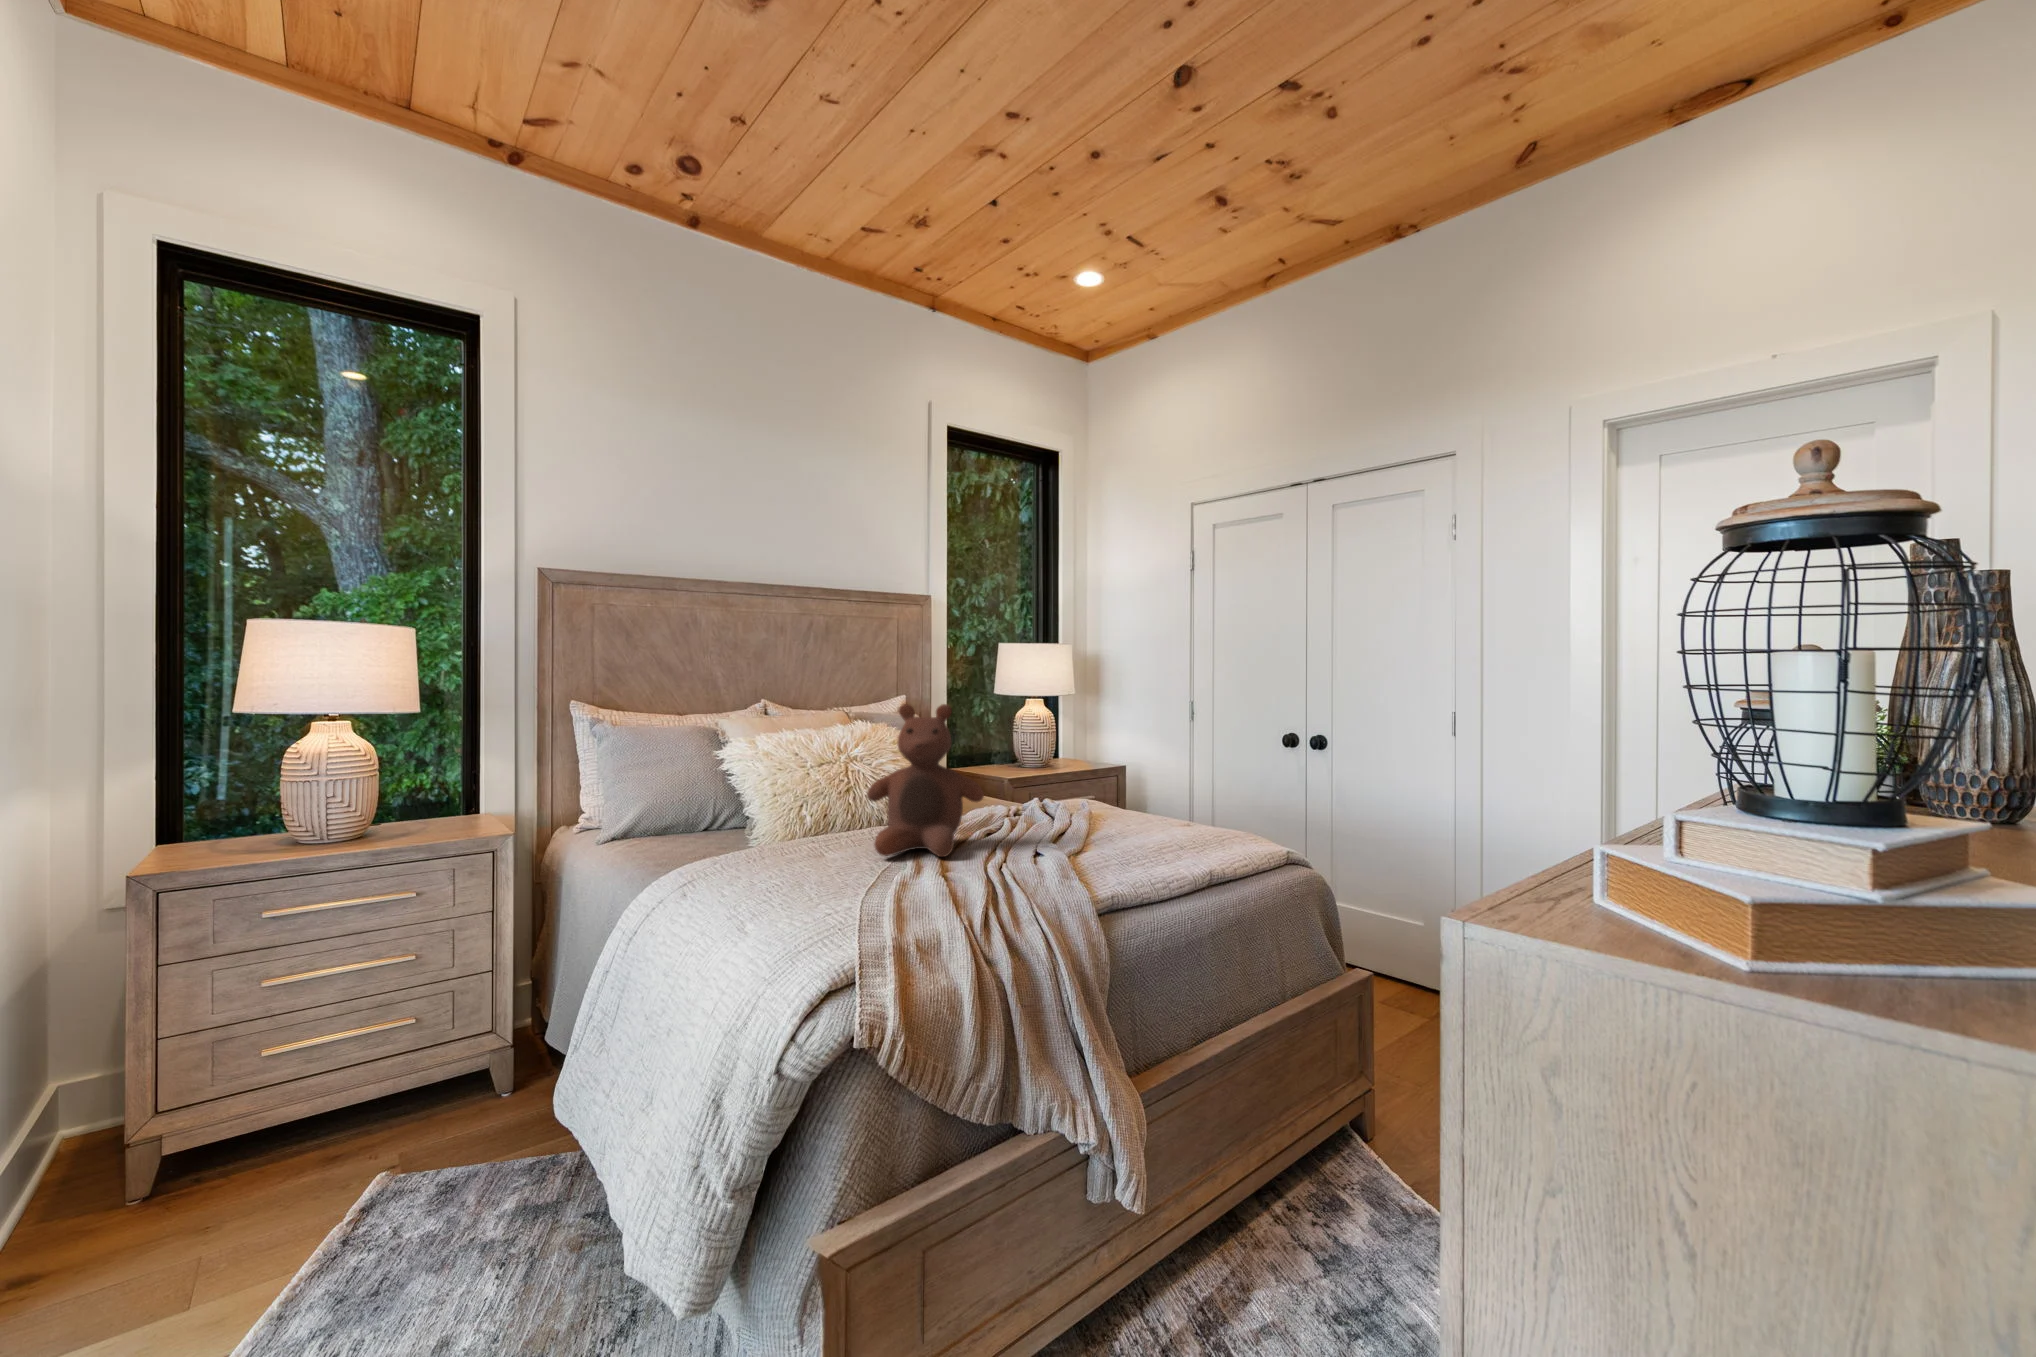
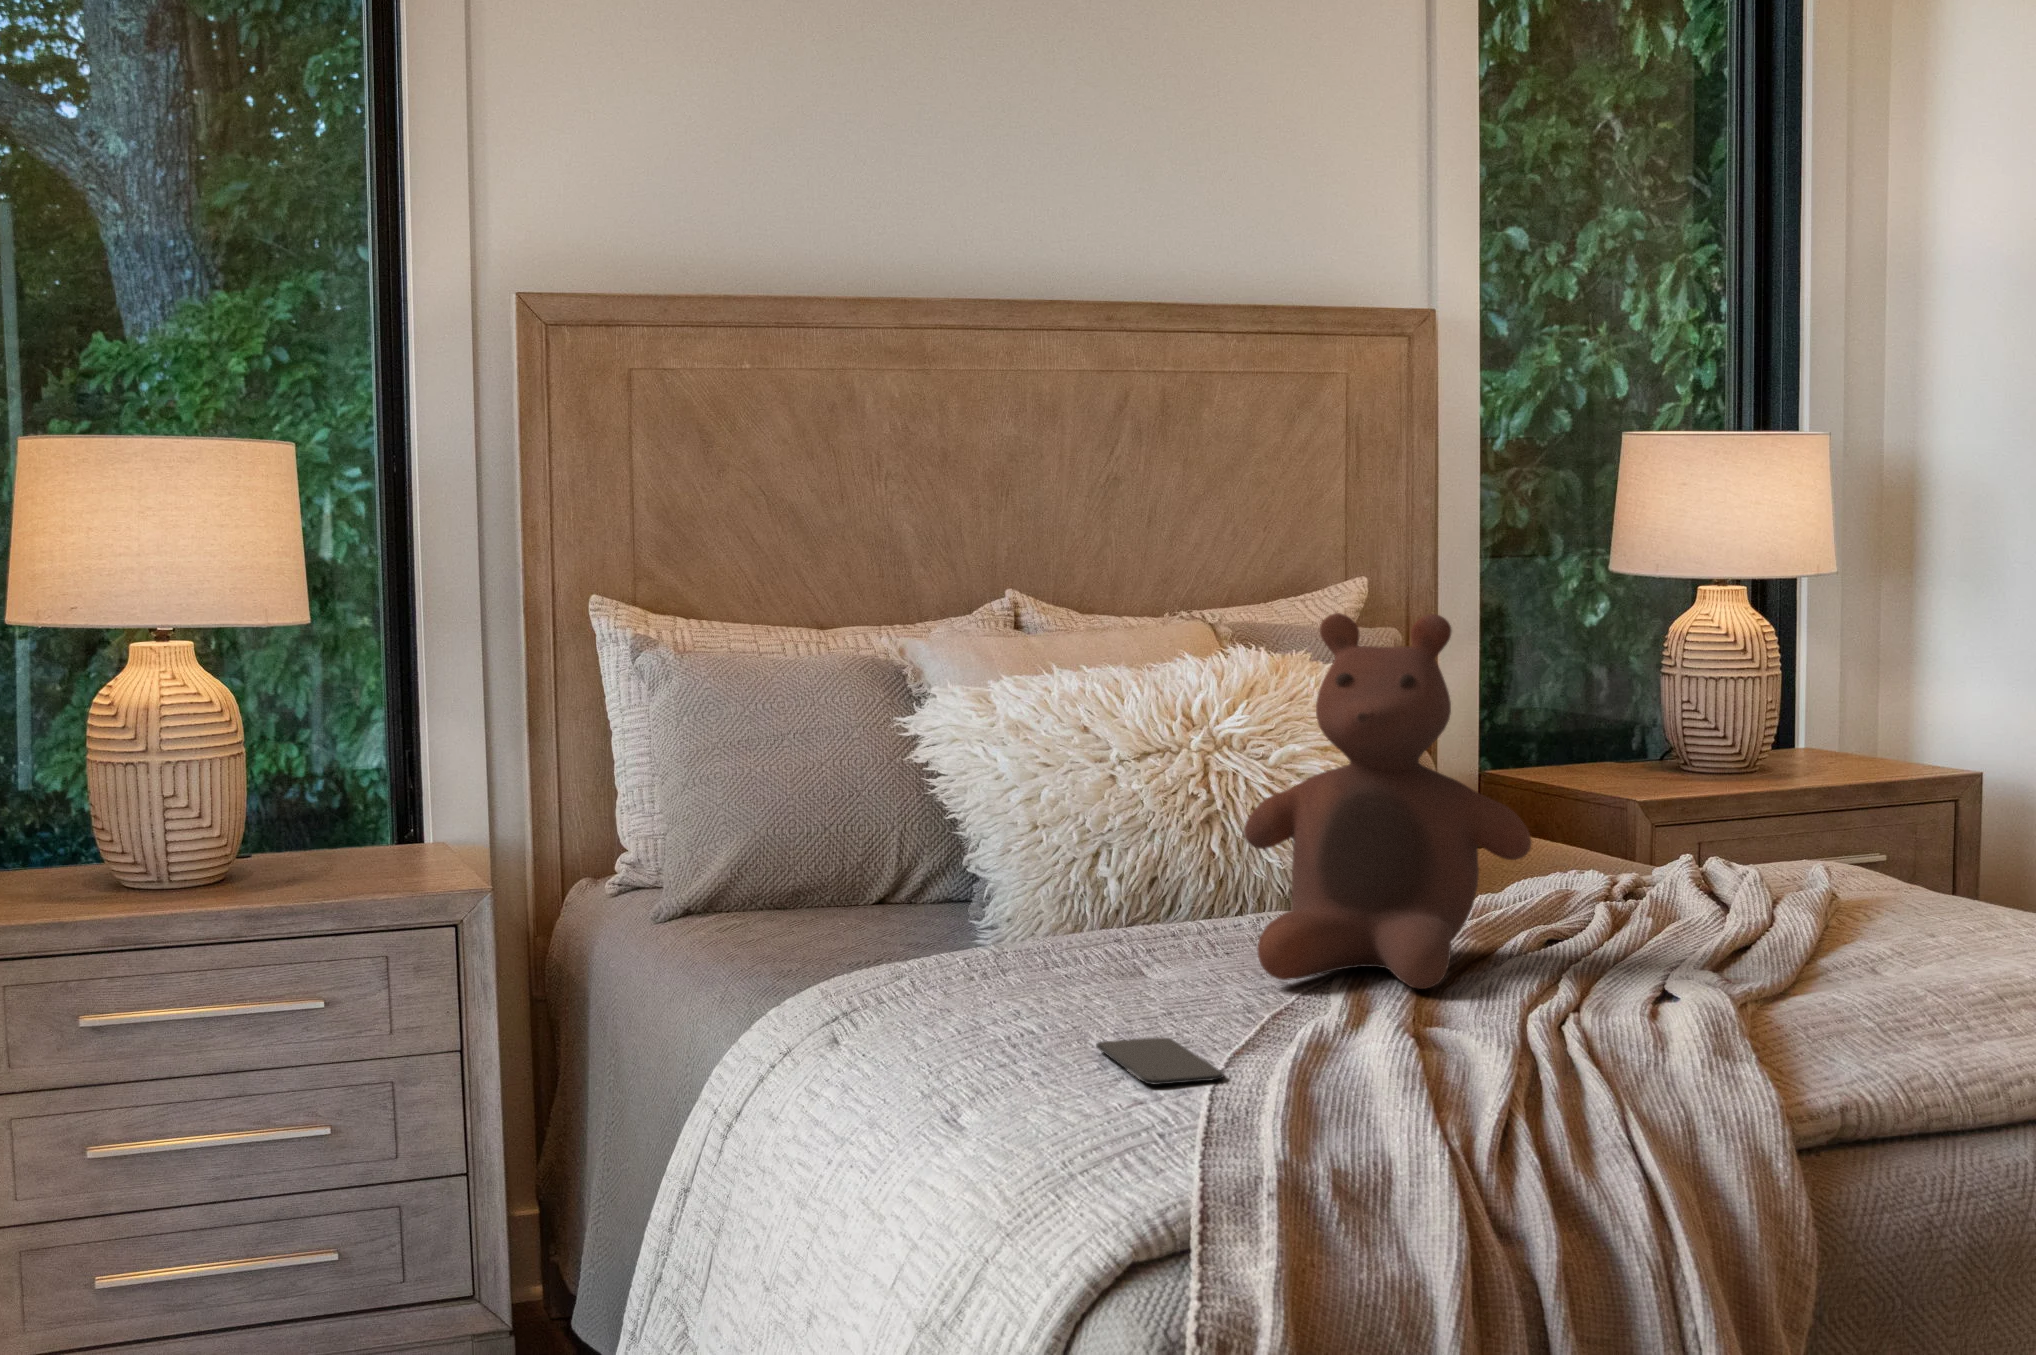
smartphone: none [806,885,865,907] -> present [1096,1037,1224,1085]

